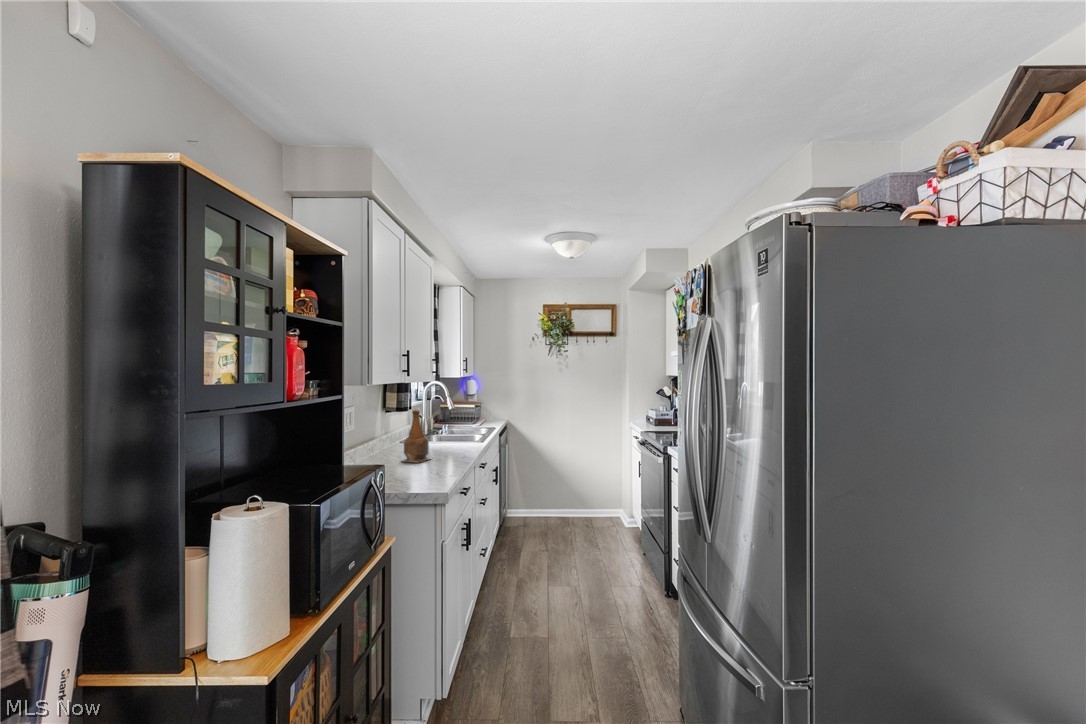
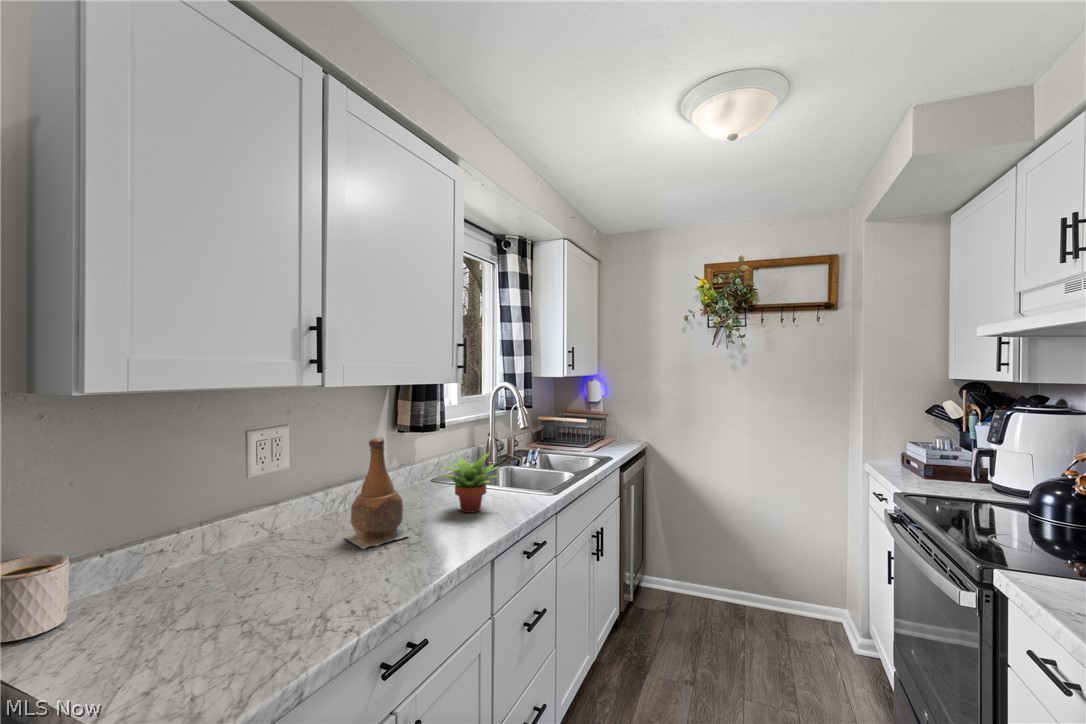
succulent plant: none [431,419,462,451] -> present [444,451,498,513]

